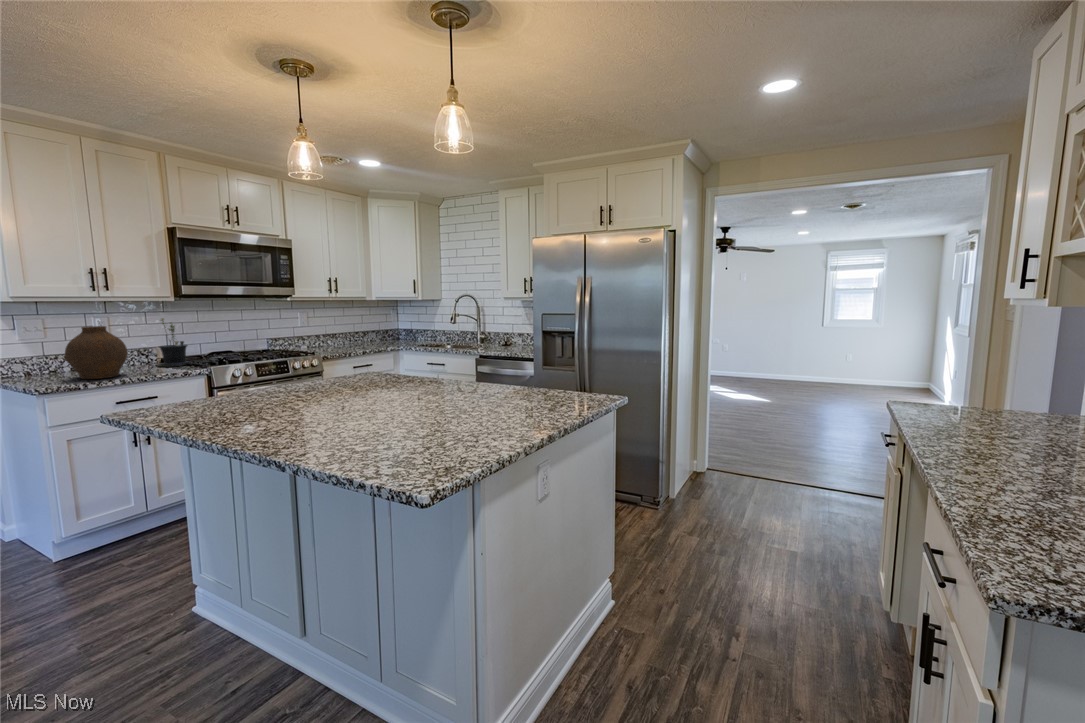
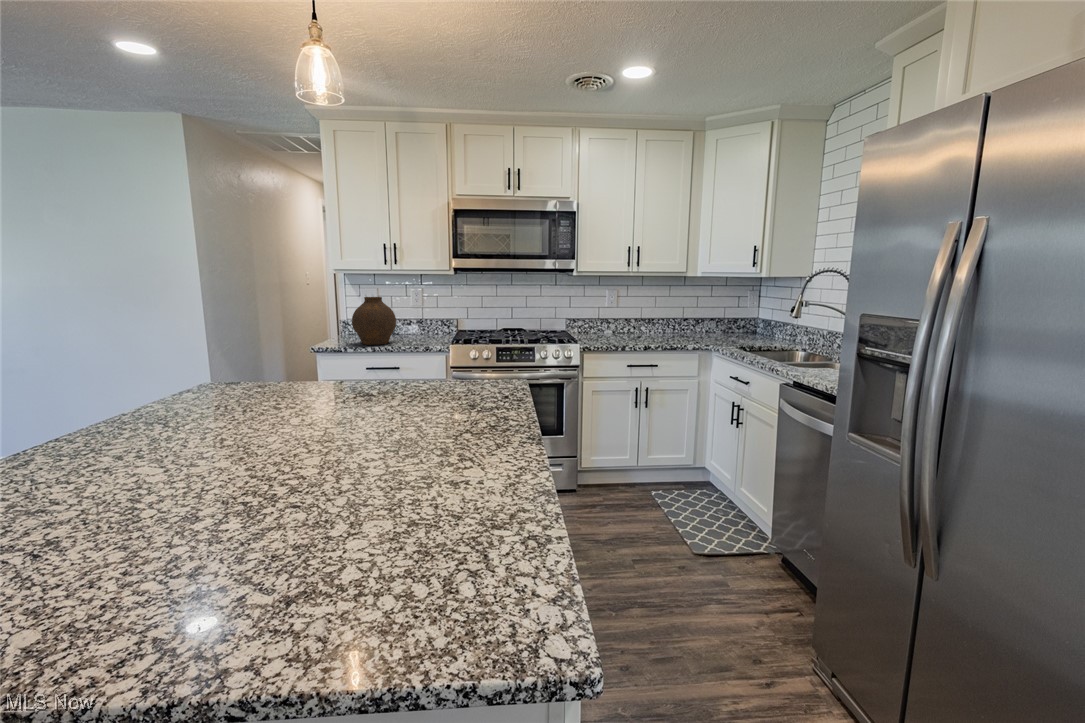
potted plant: present [157,318,191,367] -> none [432,291,460,340]

